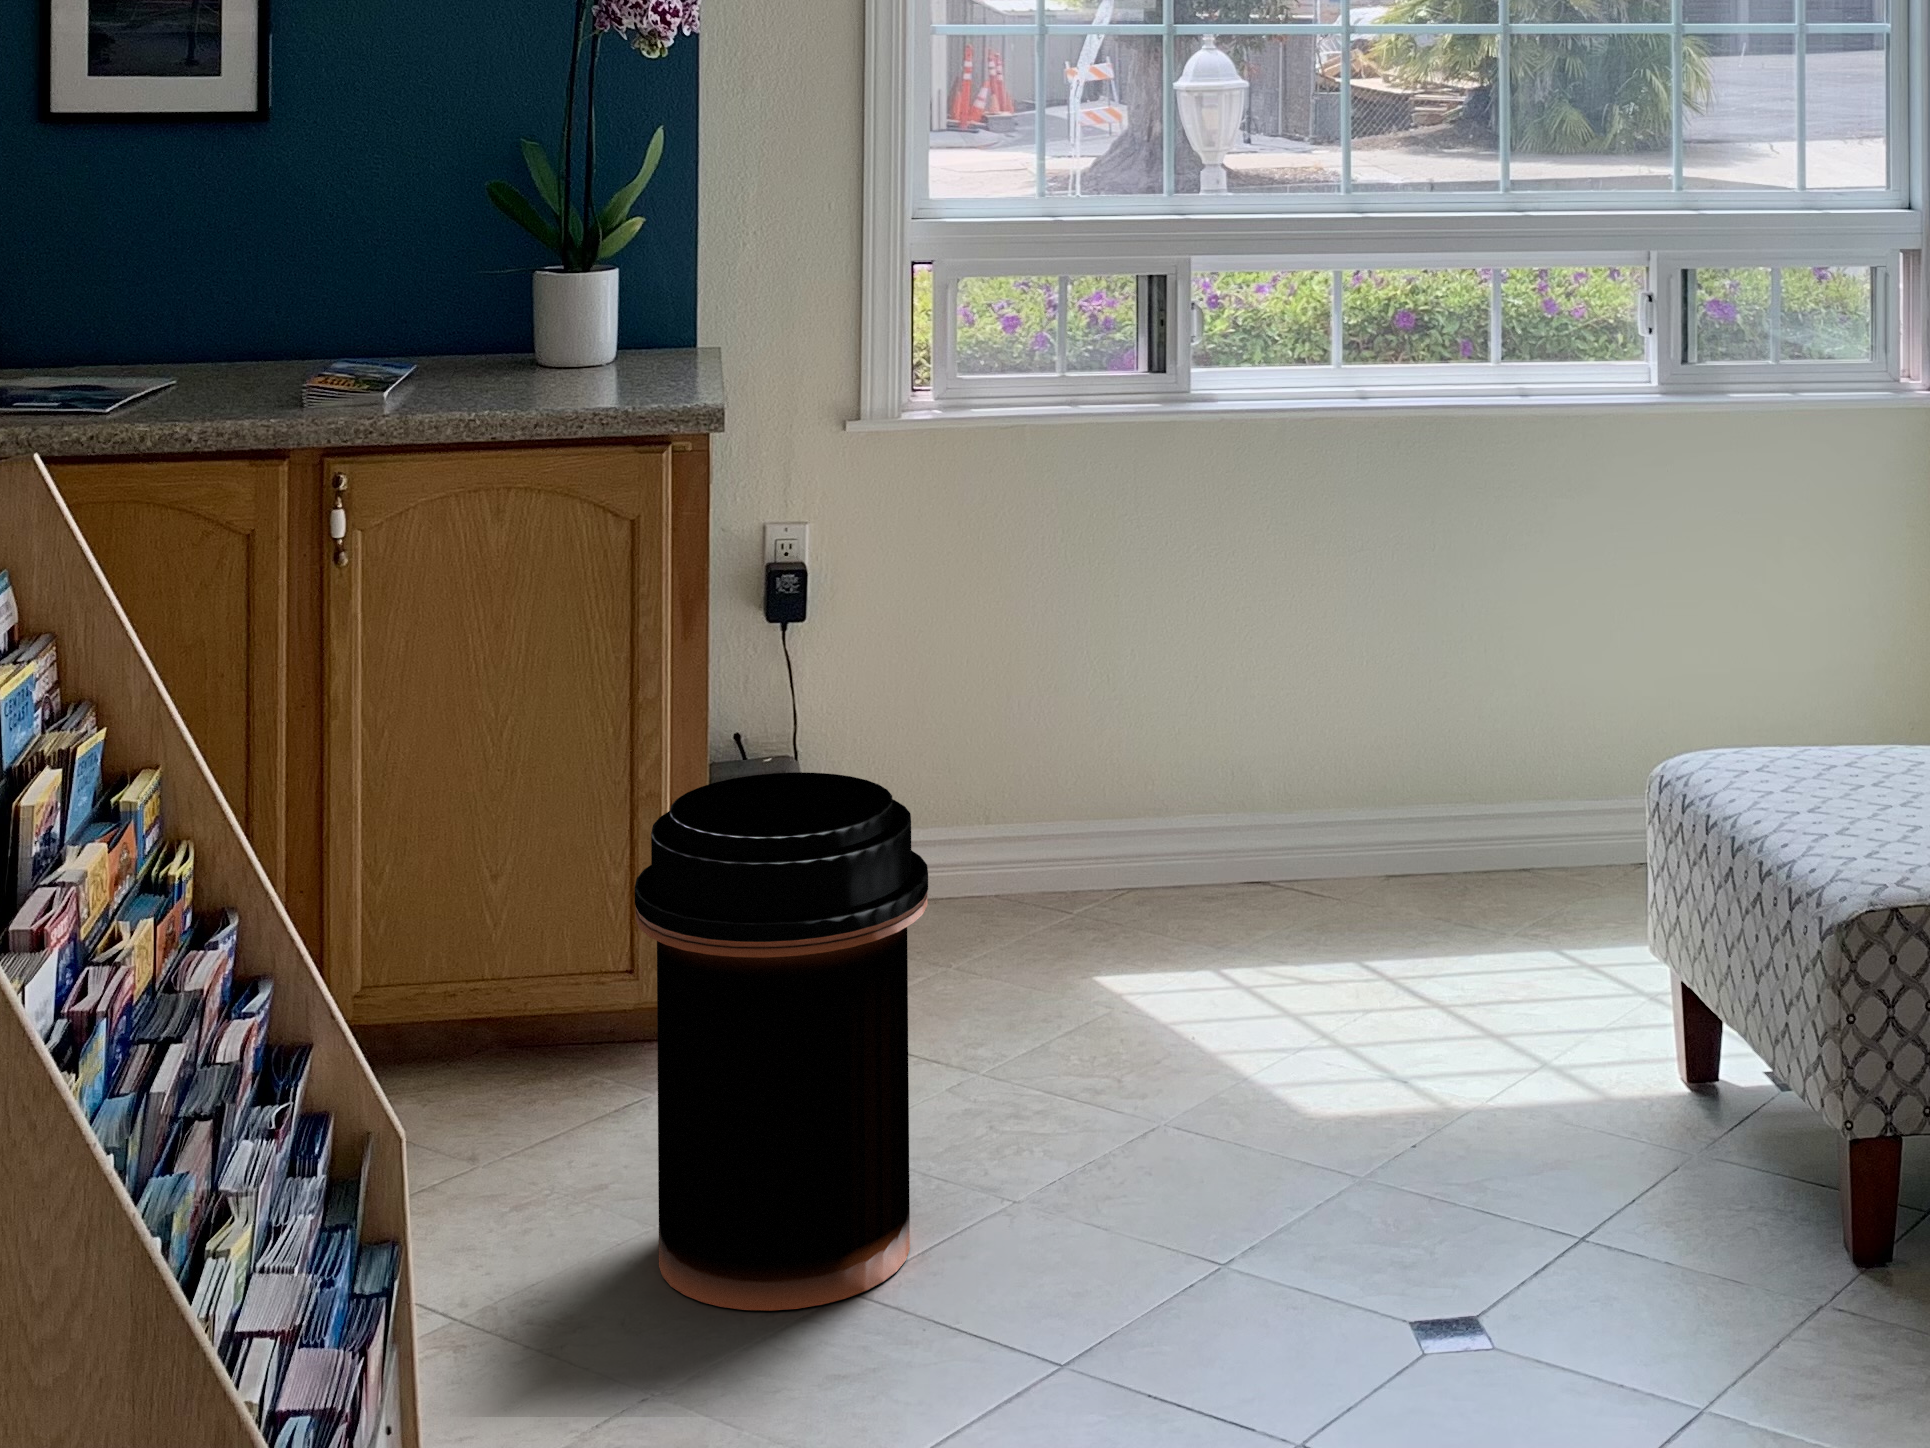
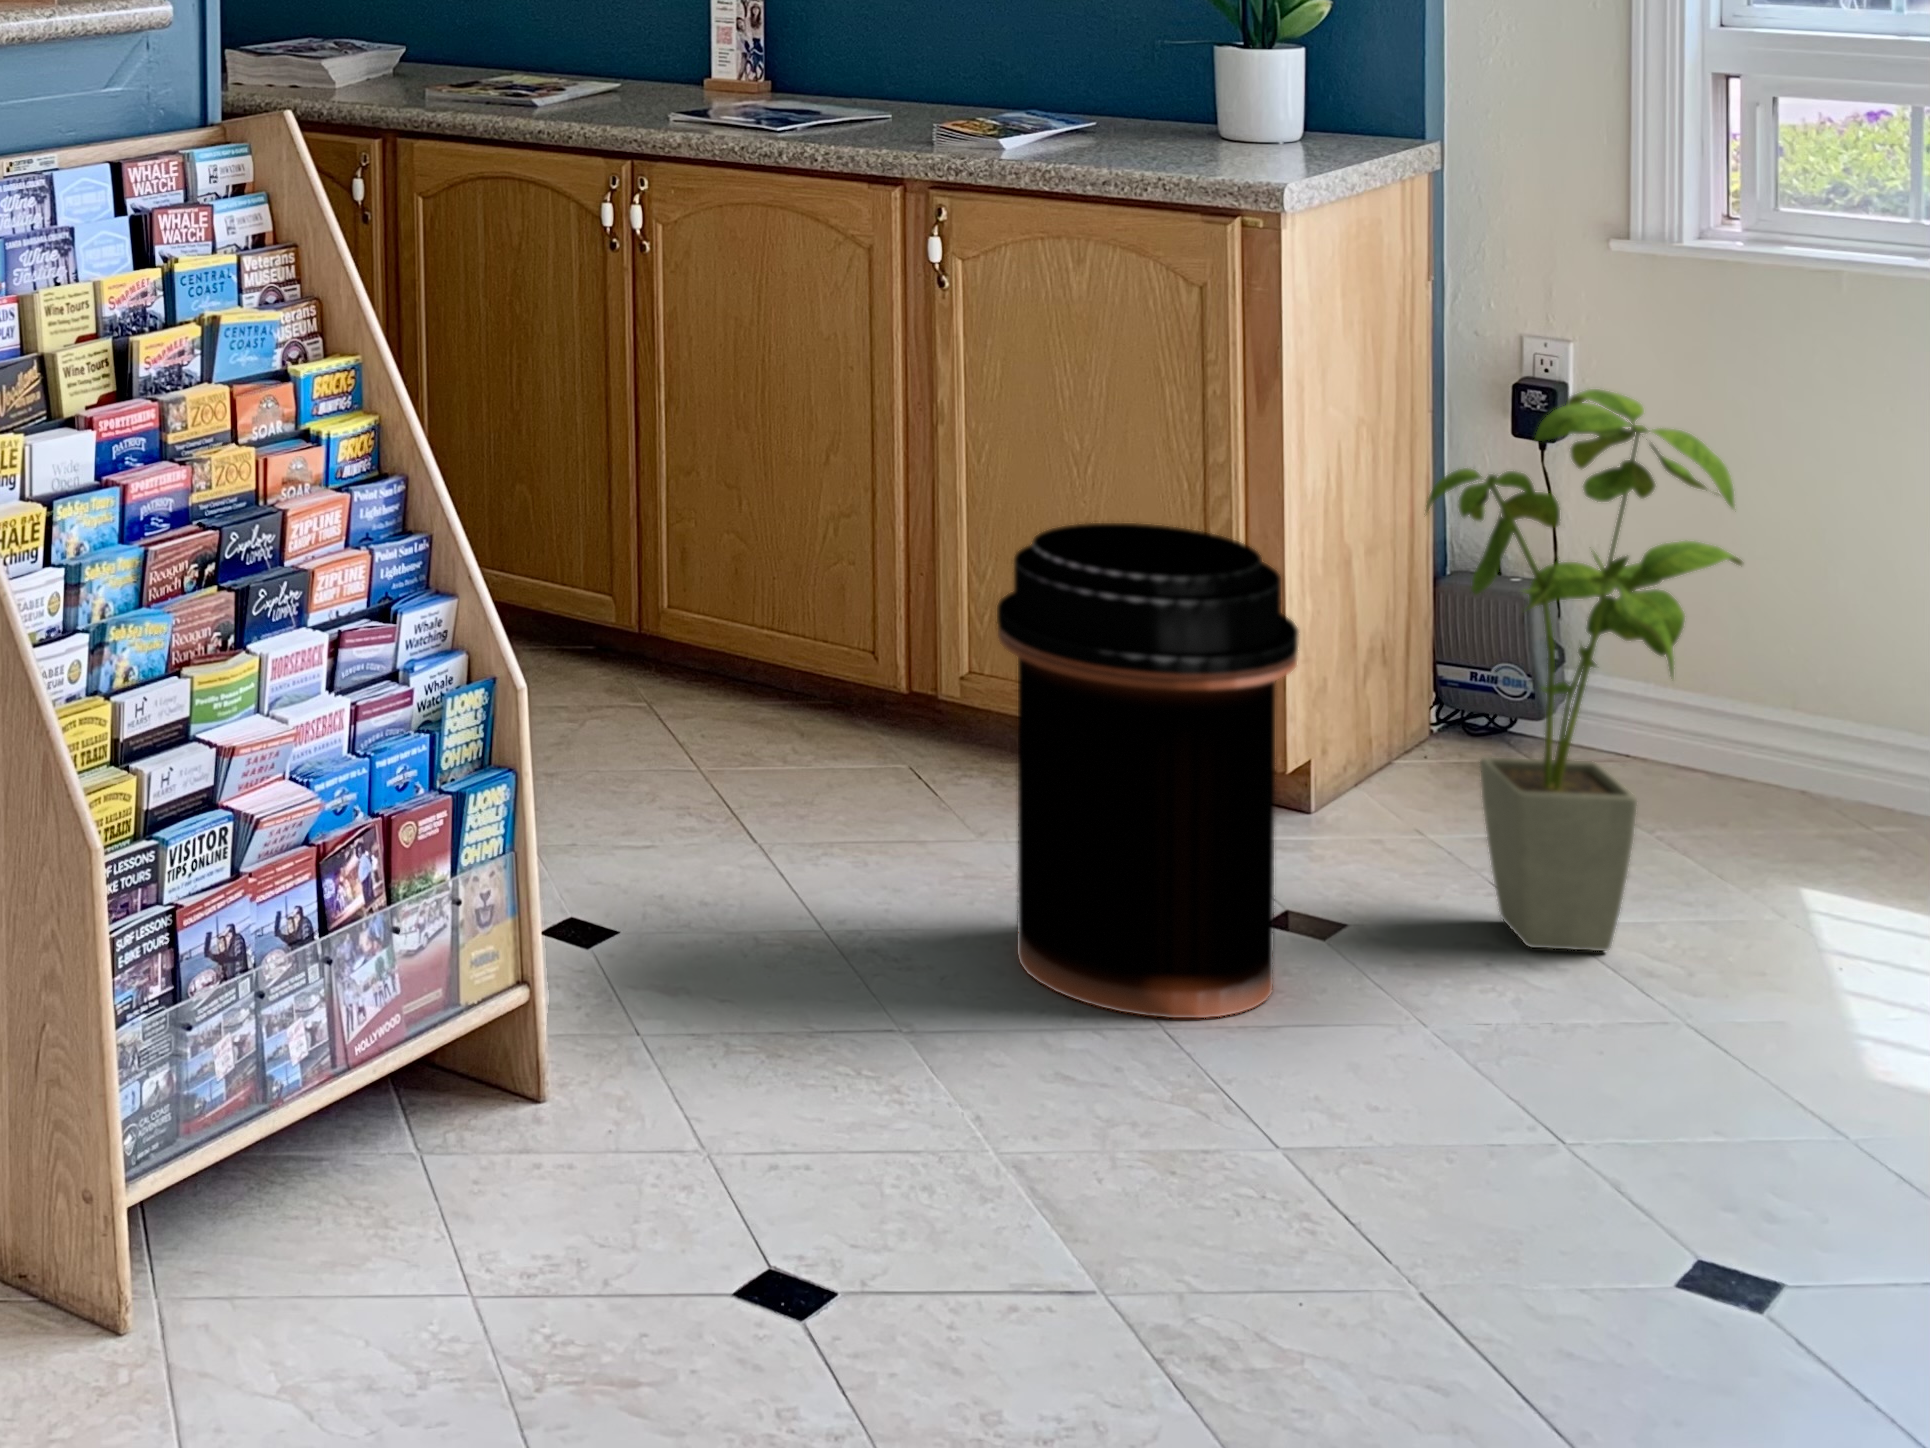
house plant: none [905,561,1180,1101] -> present [1427,389,1742,951]

